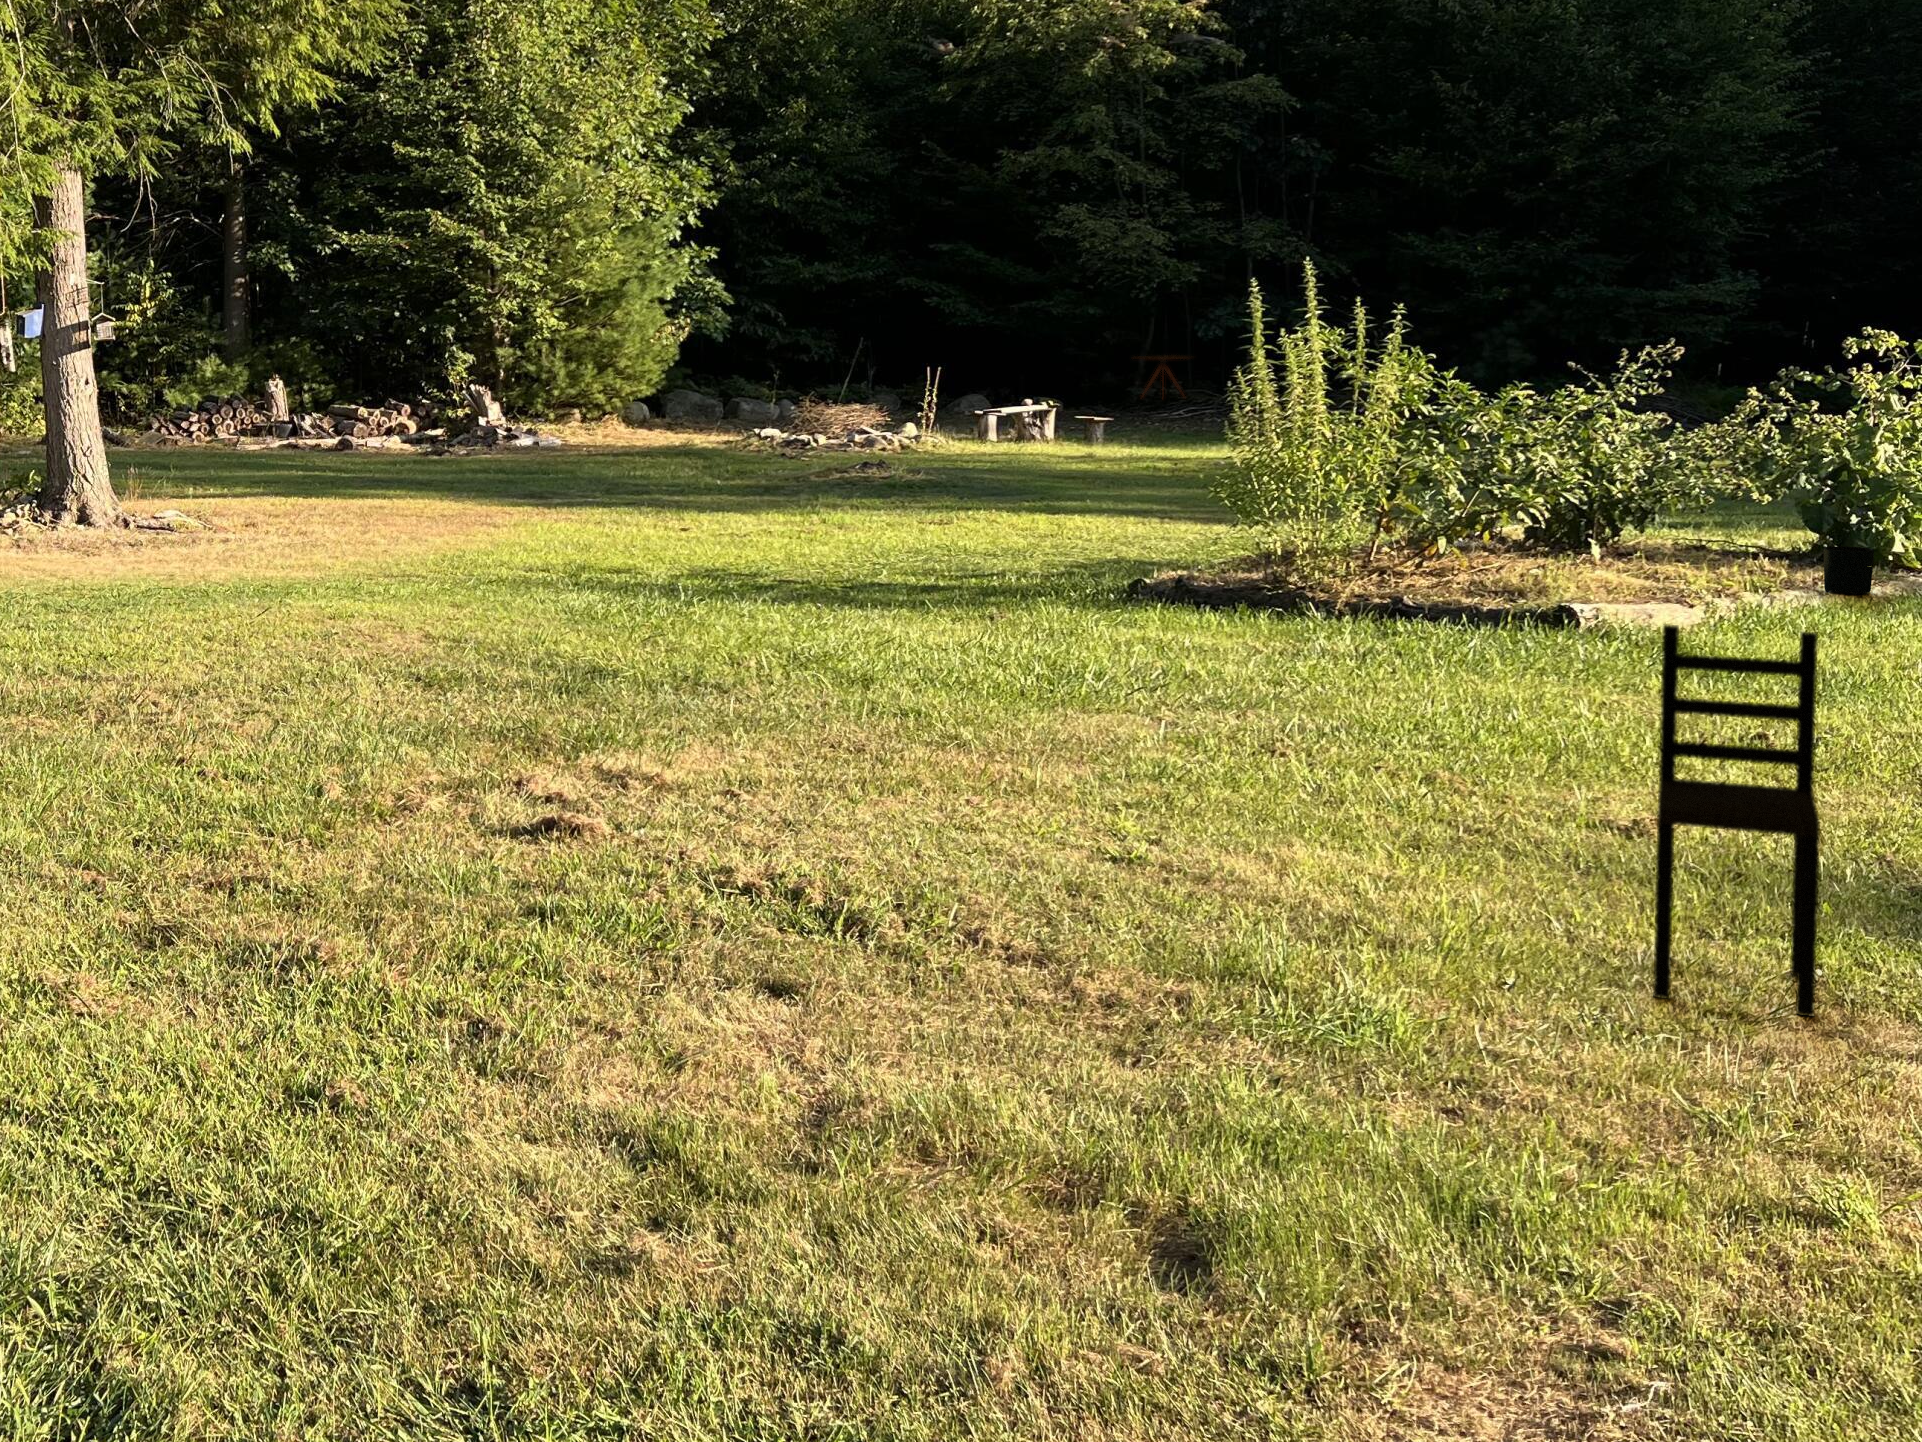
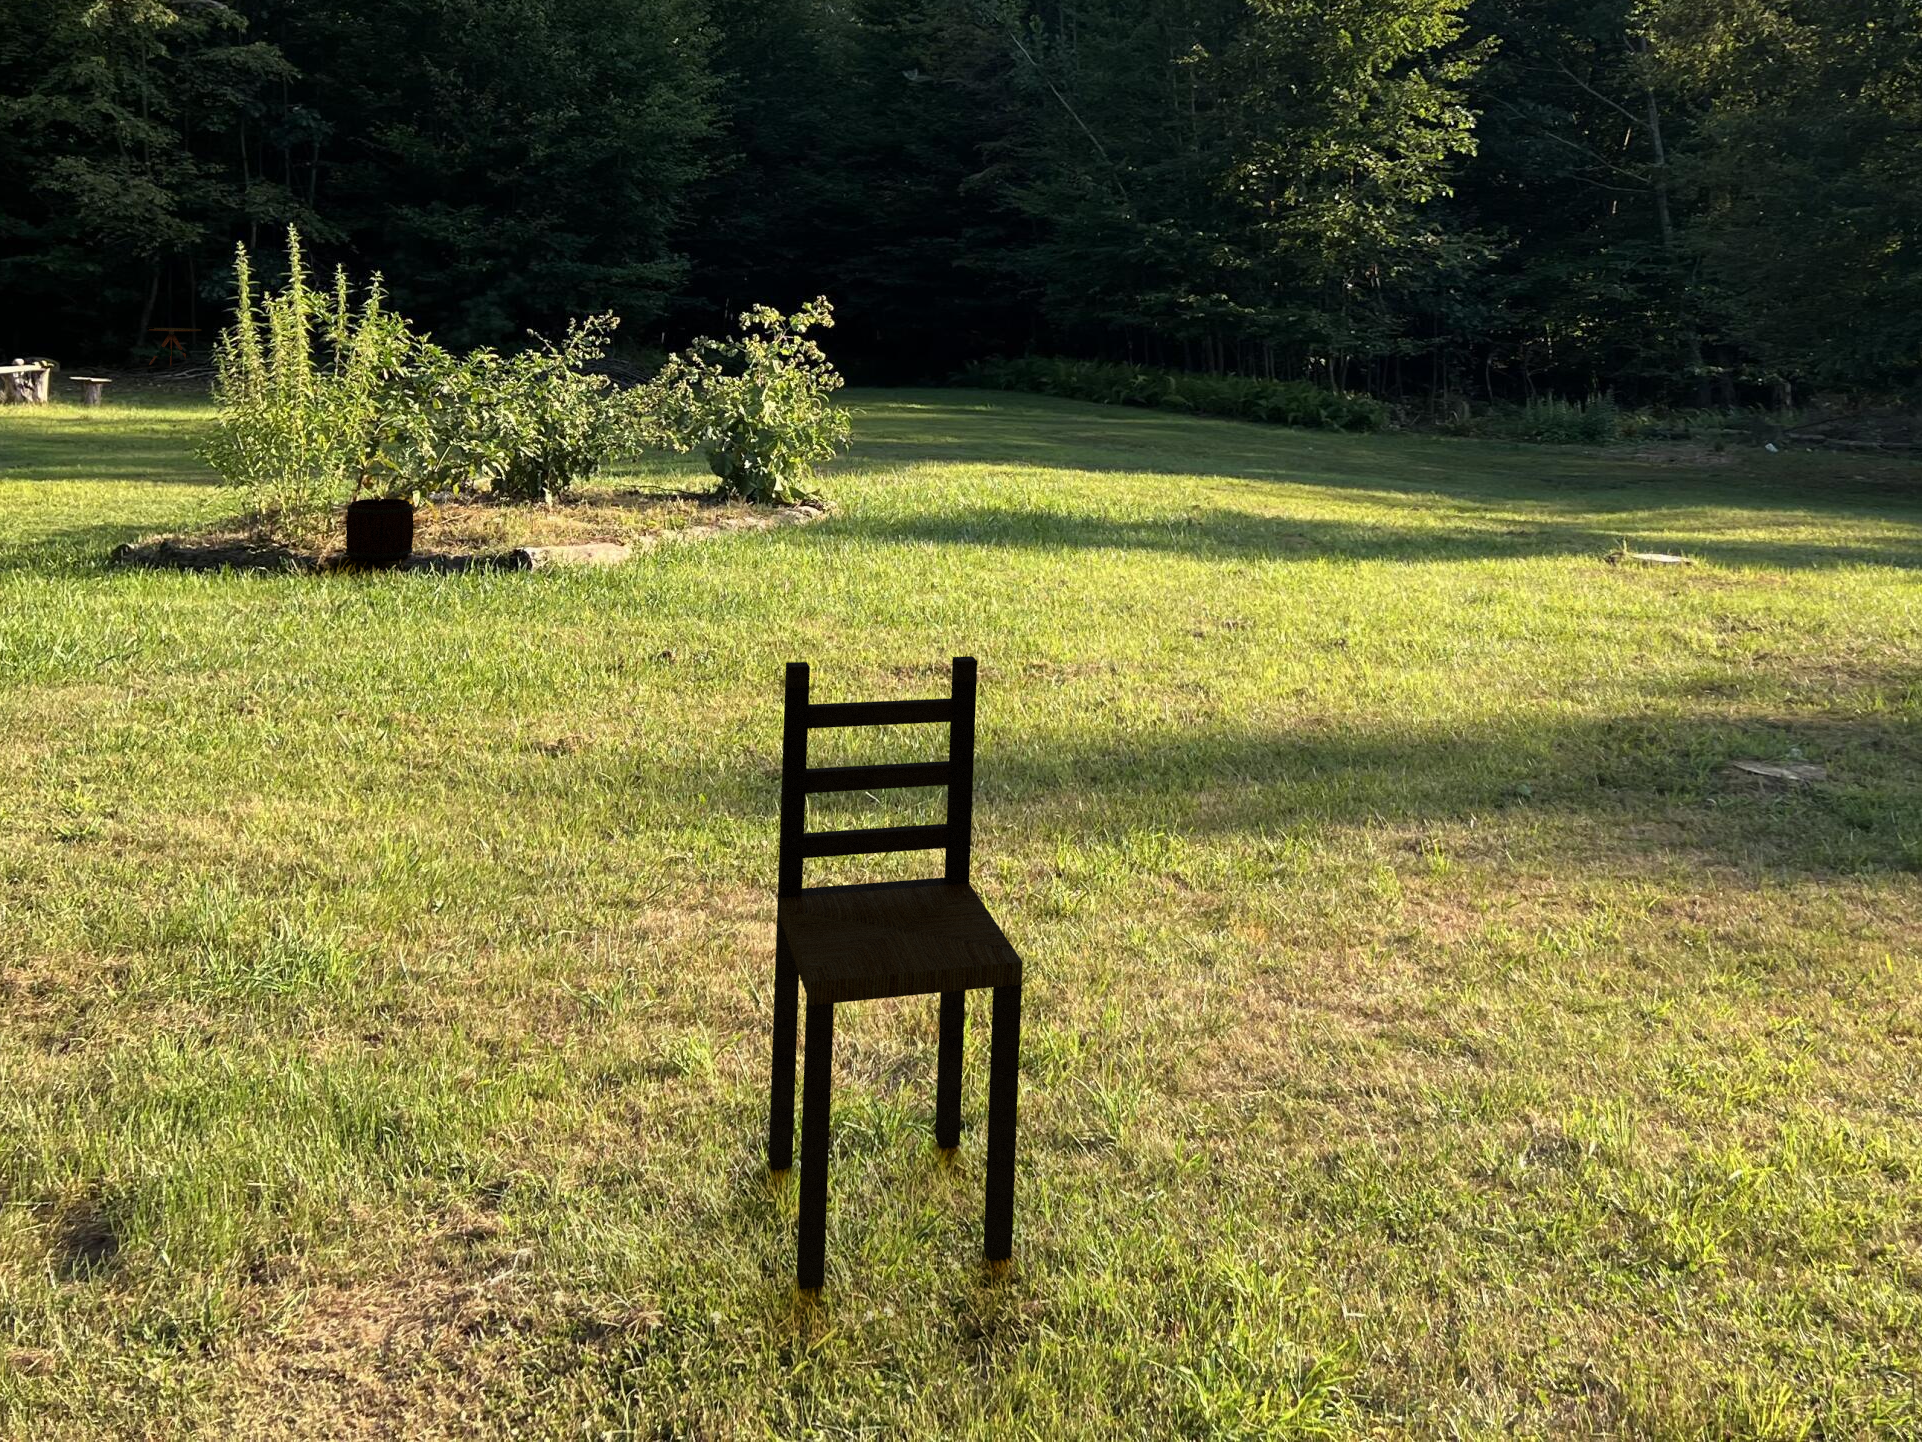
bucket: none [1368,542,1436,603] -> present [346,499,414,560]
planter: present [1824,546,1874,595] -> none [725,486,761,526]

